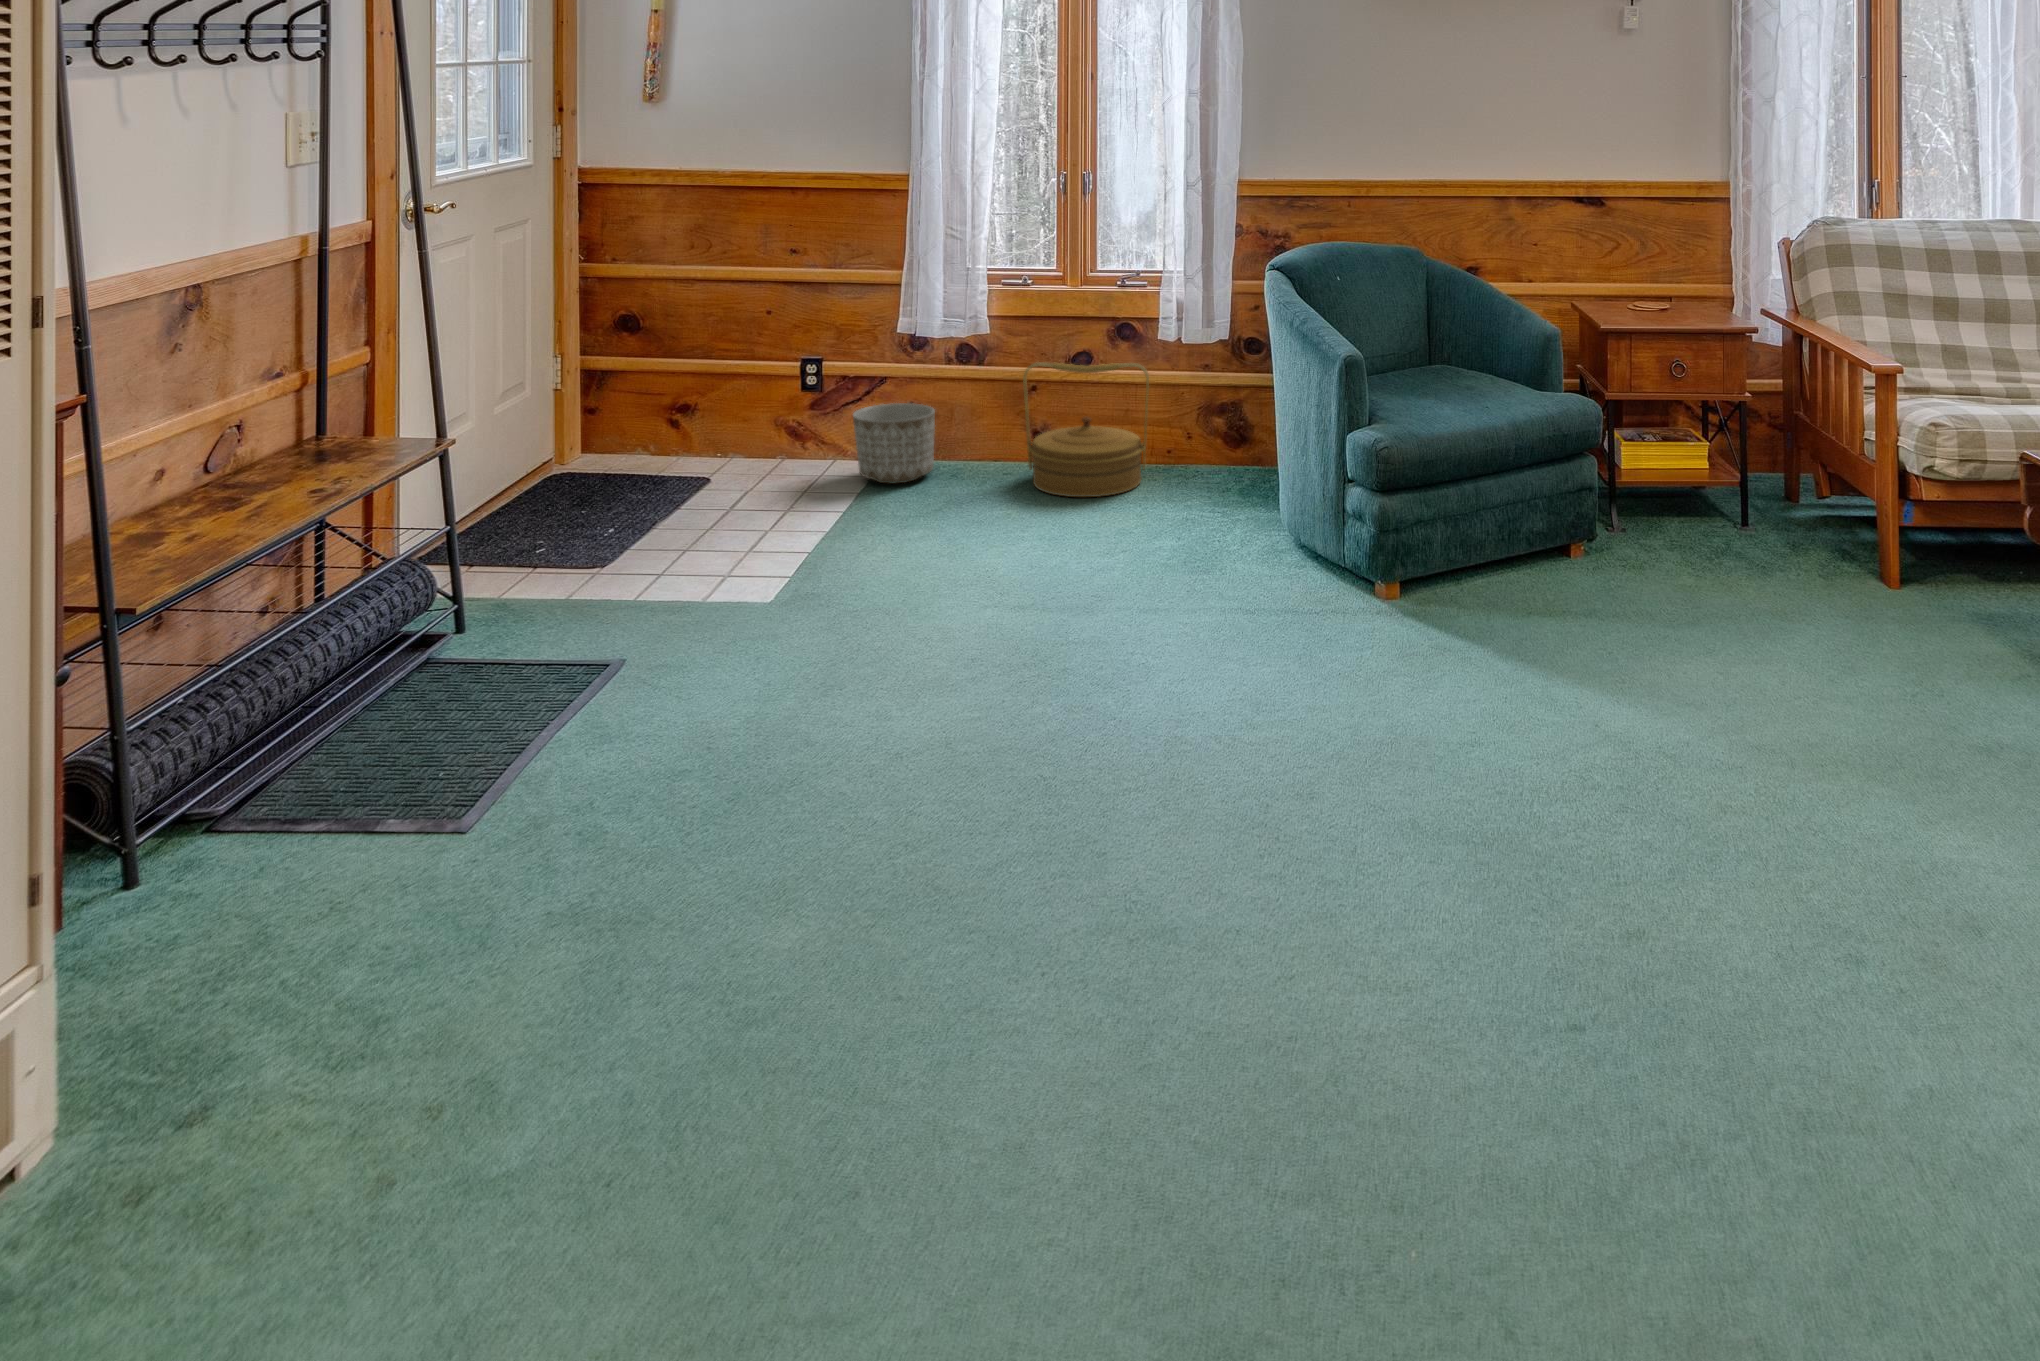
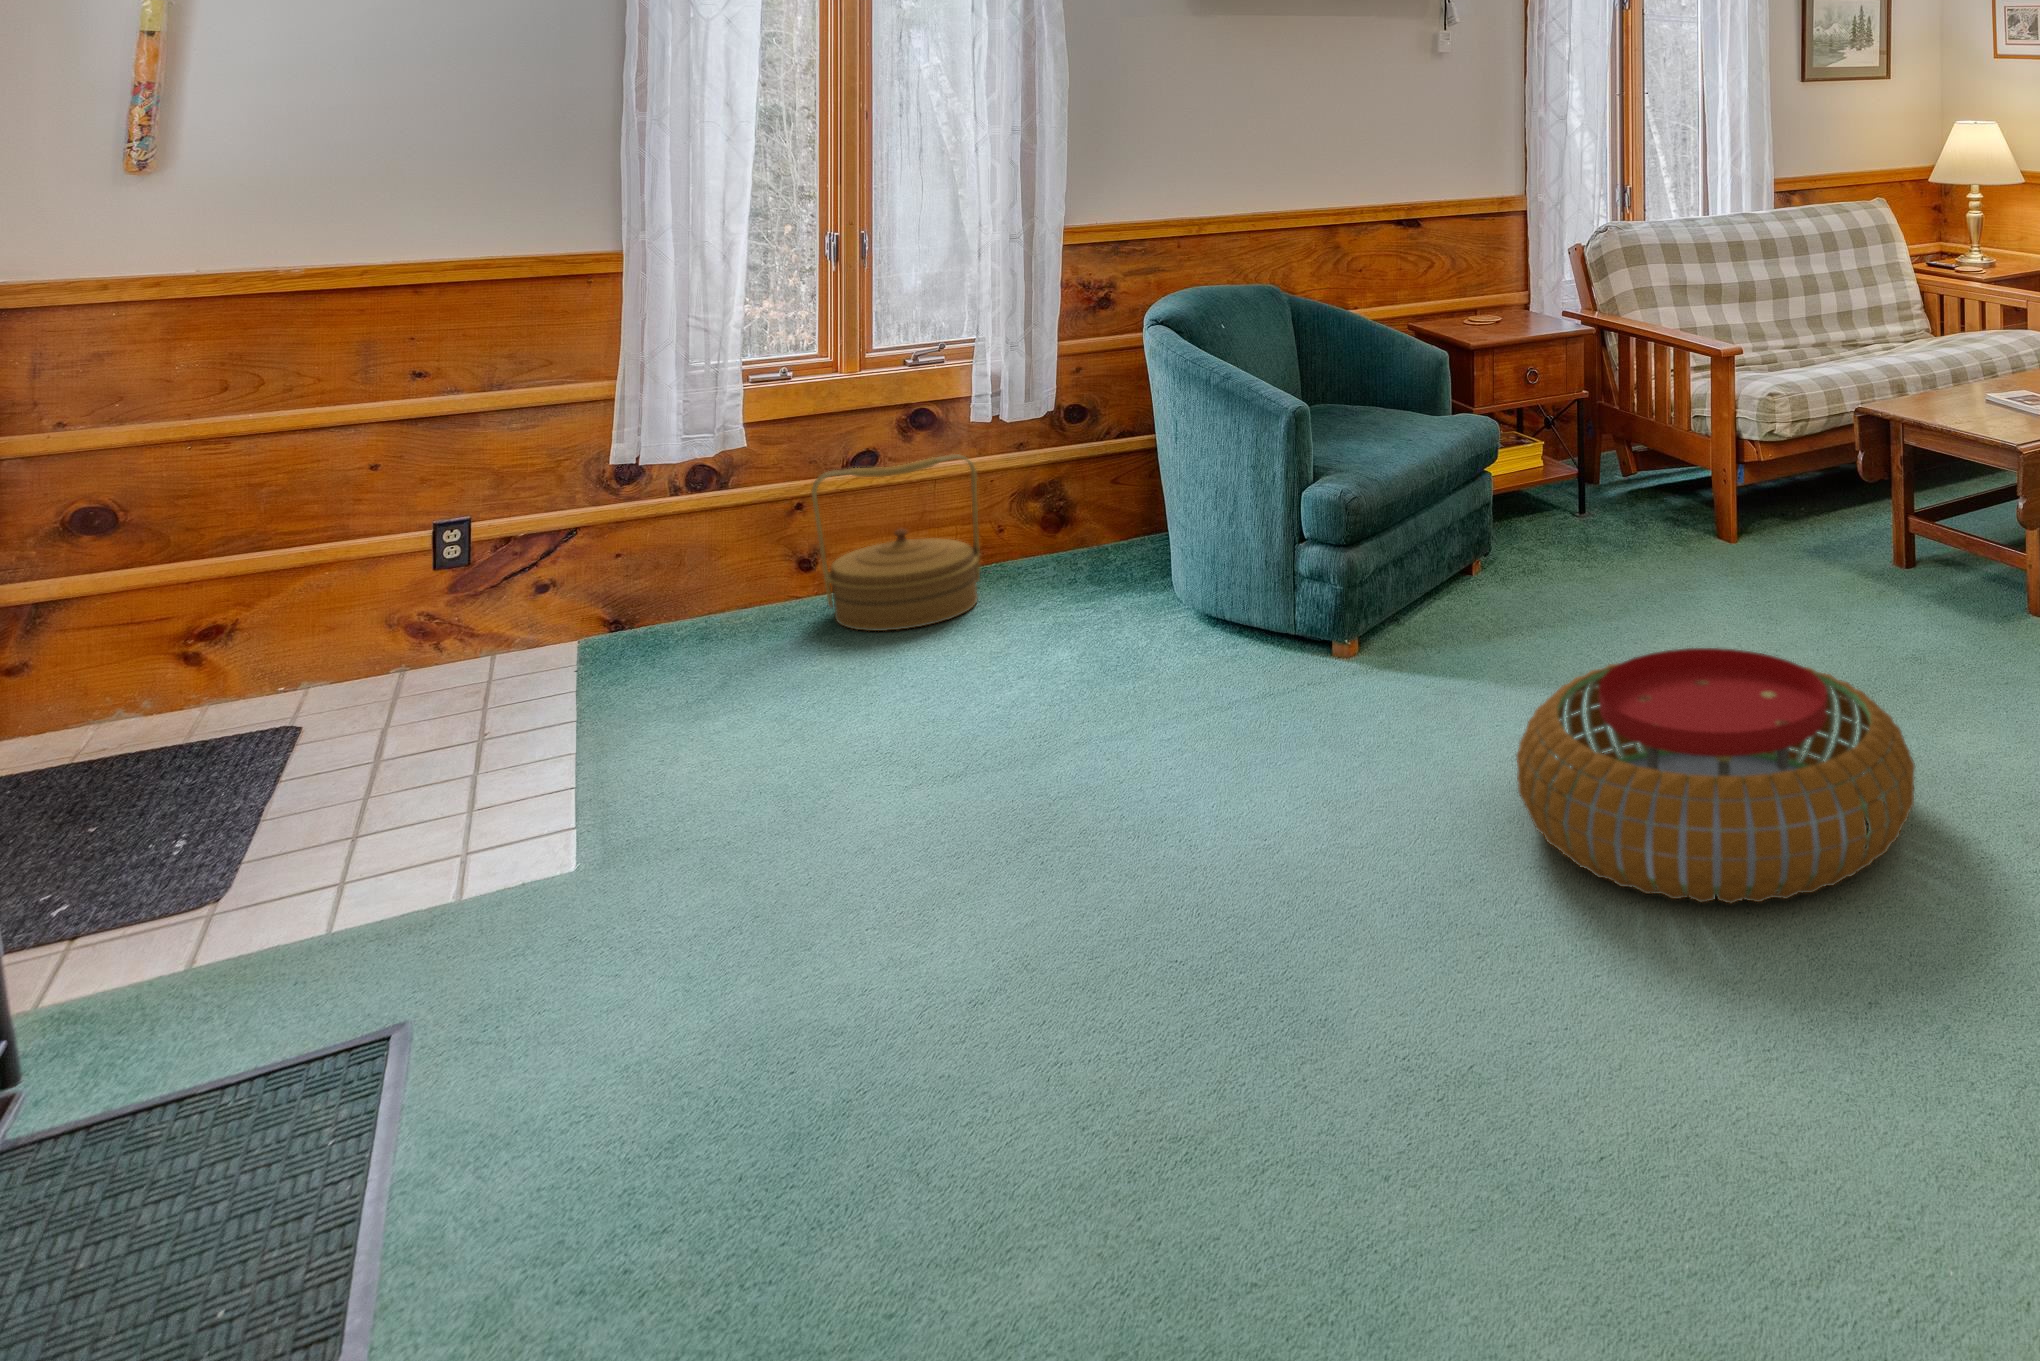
planter: present [853,403,935,483] -> none [558,553,685,666]
pouf: none [1348,673,1817,1002] -> present [1516,648,1915,903]

